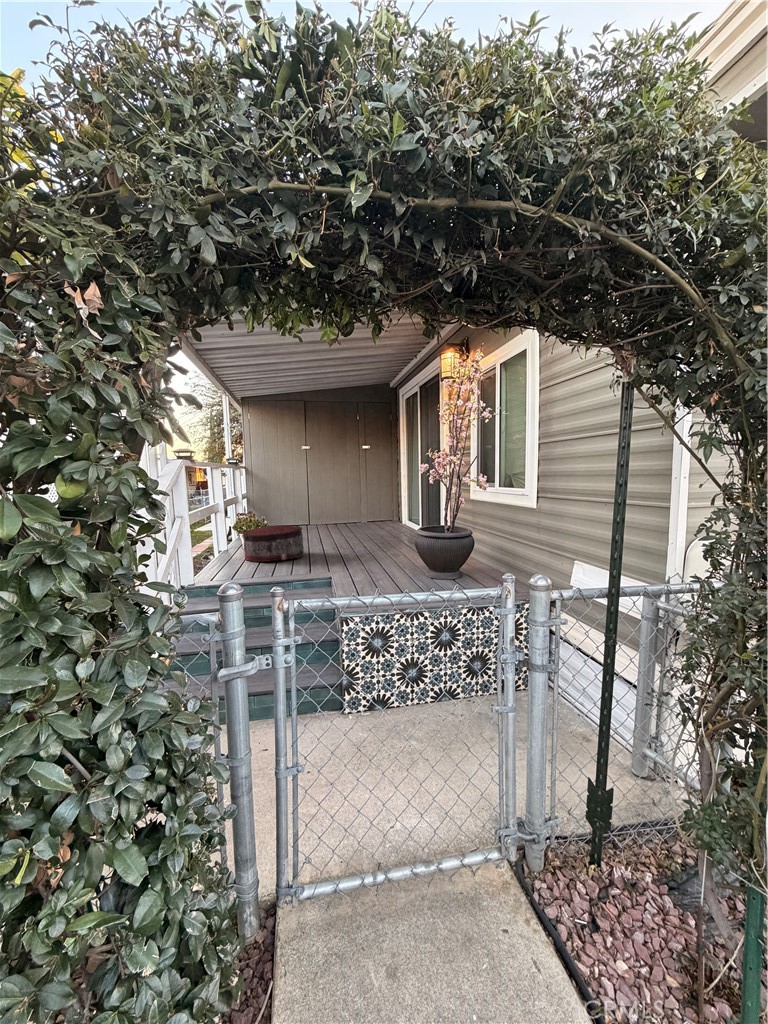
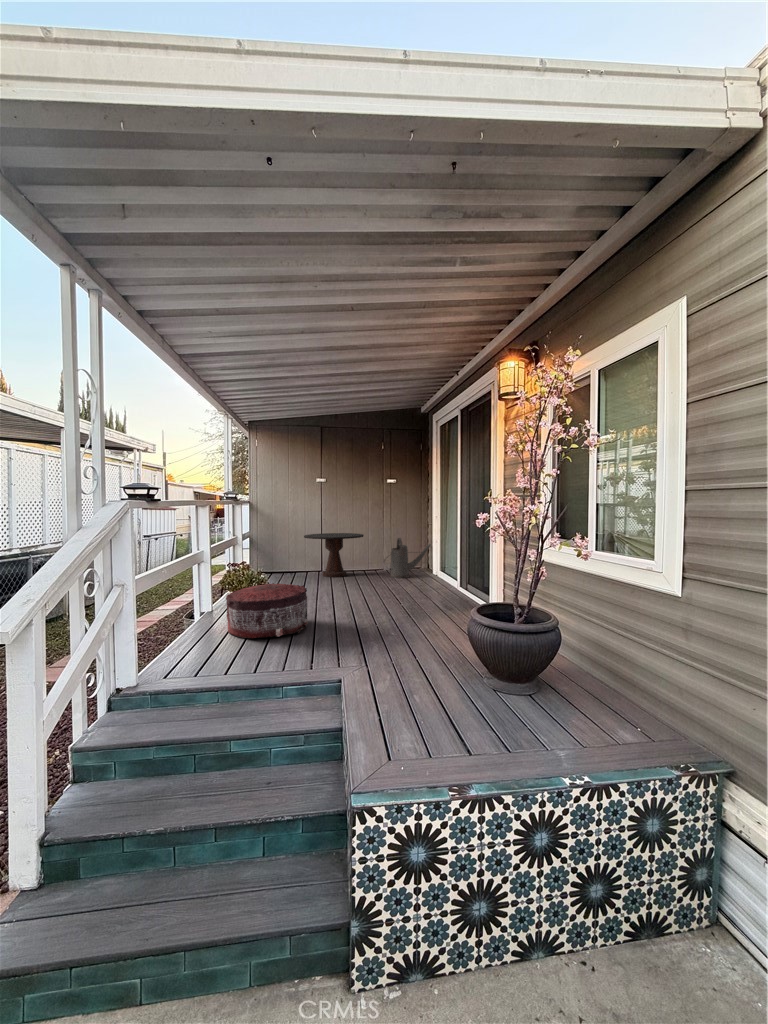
side table: none [293,493,344,529] -> present [304,533,364,577]
watering can: none [361,495,400,528] -> present [384,538,431,578]

